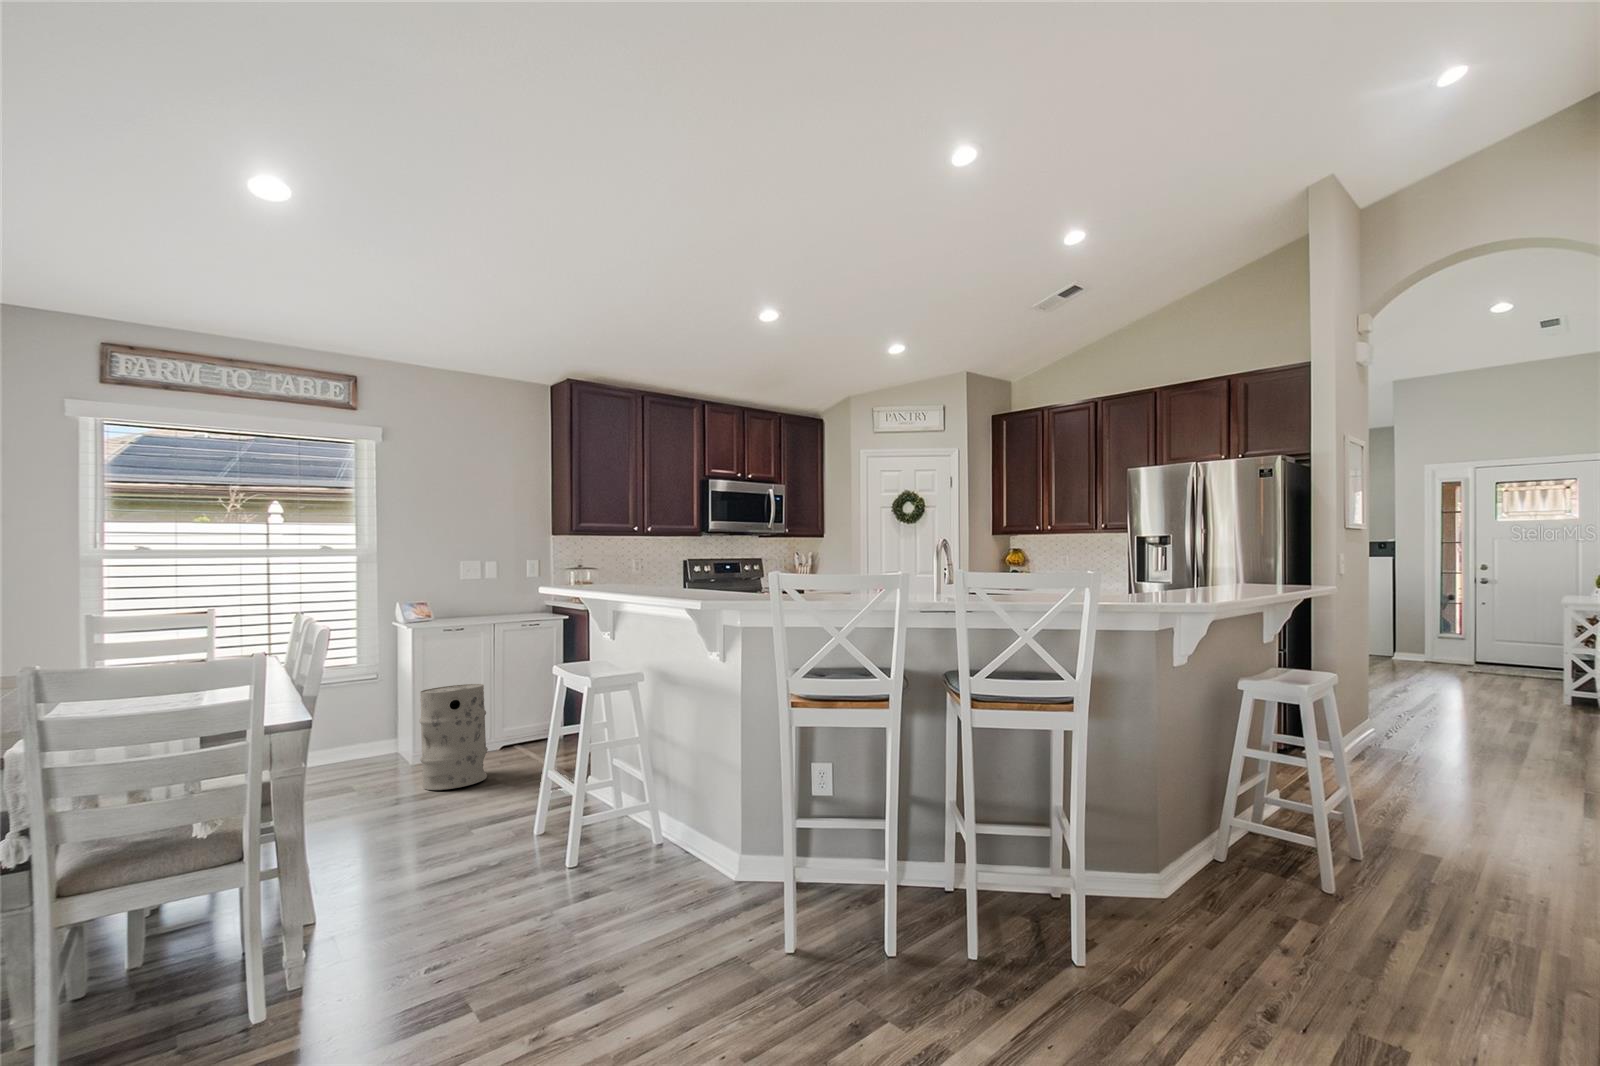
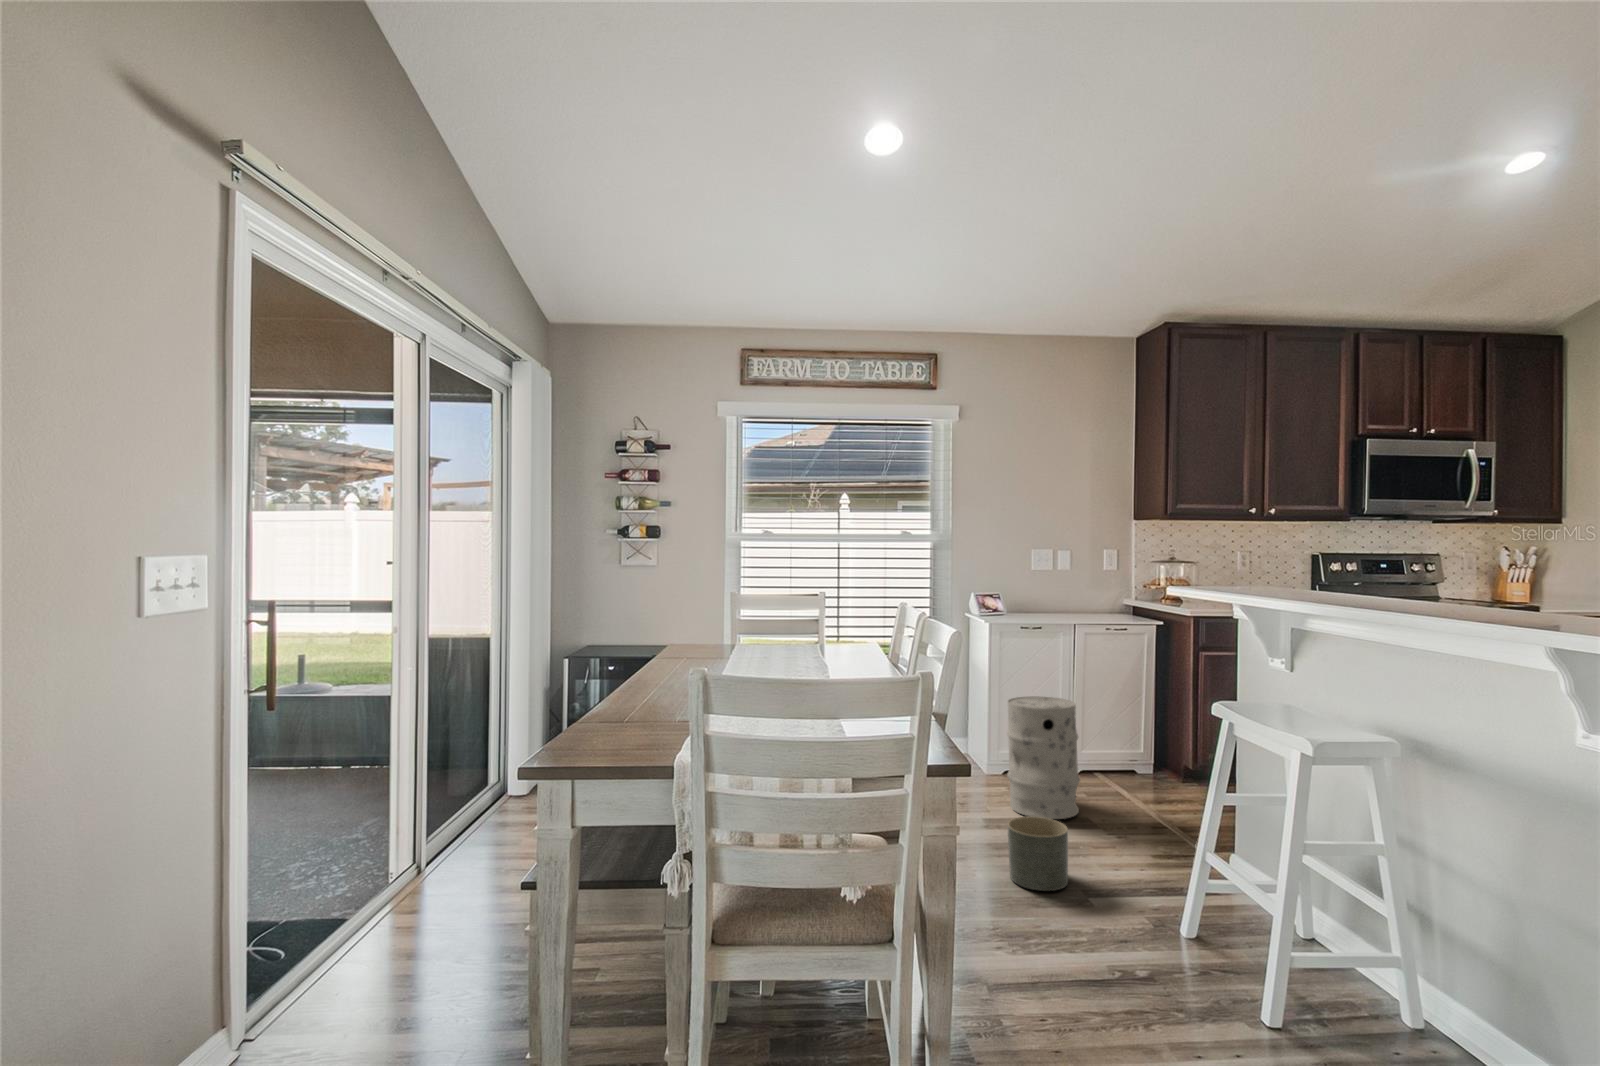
planter: none [399,778,456,840] -> present [1007,817,1068,891]

